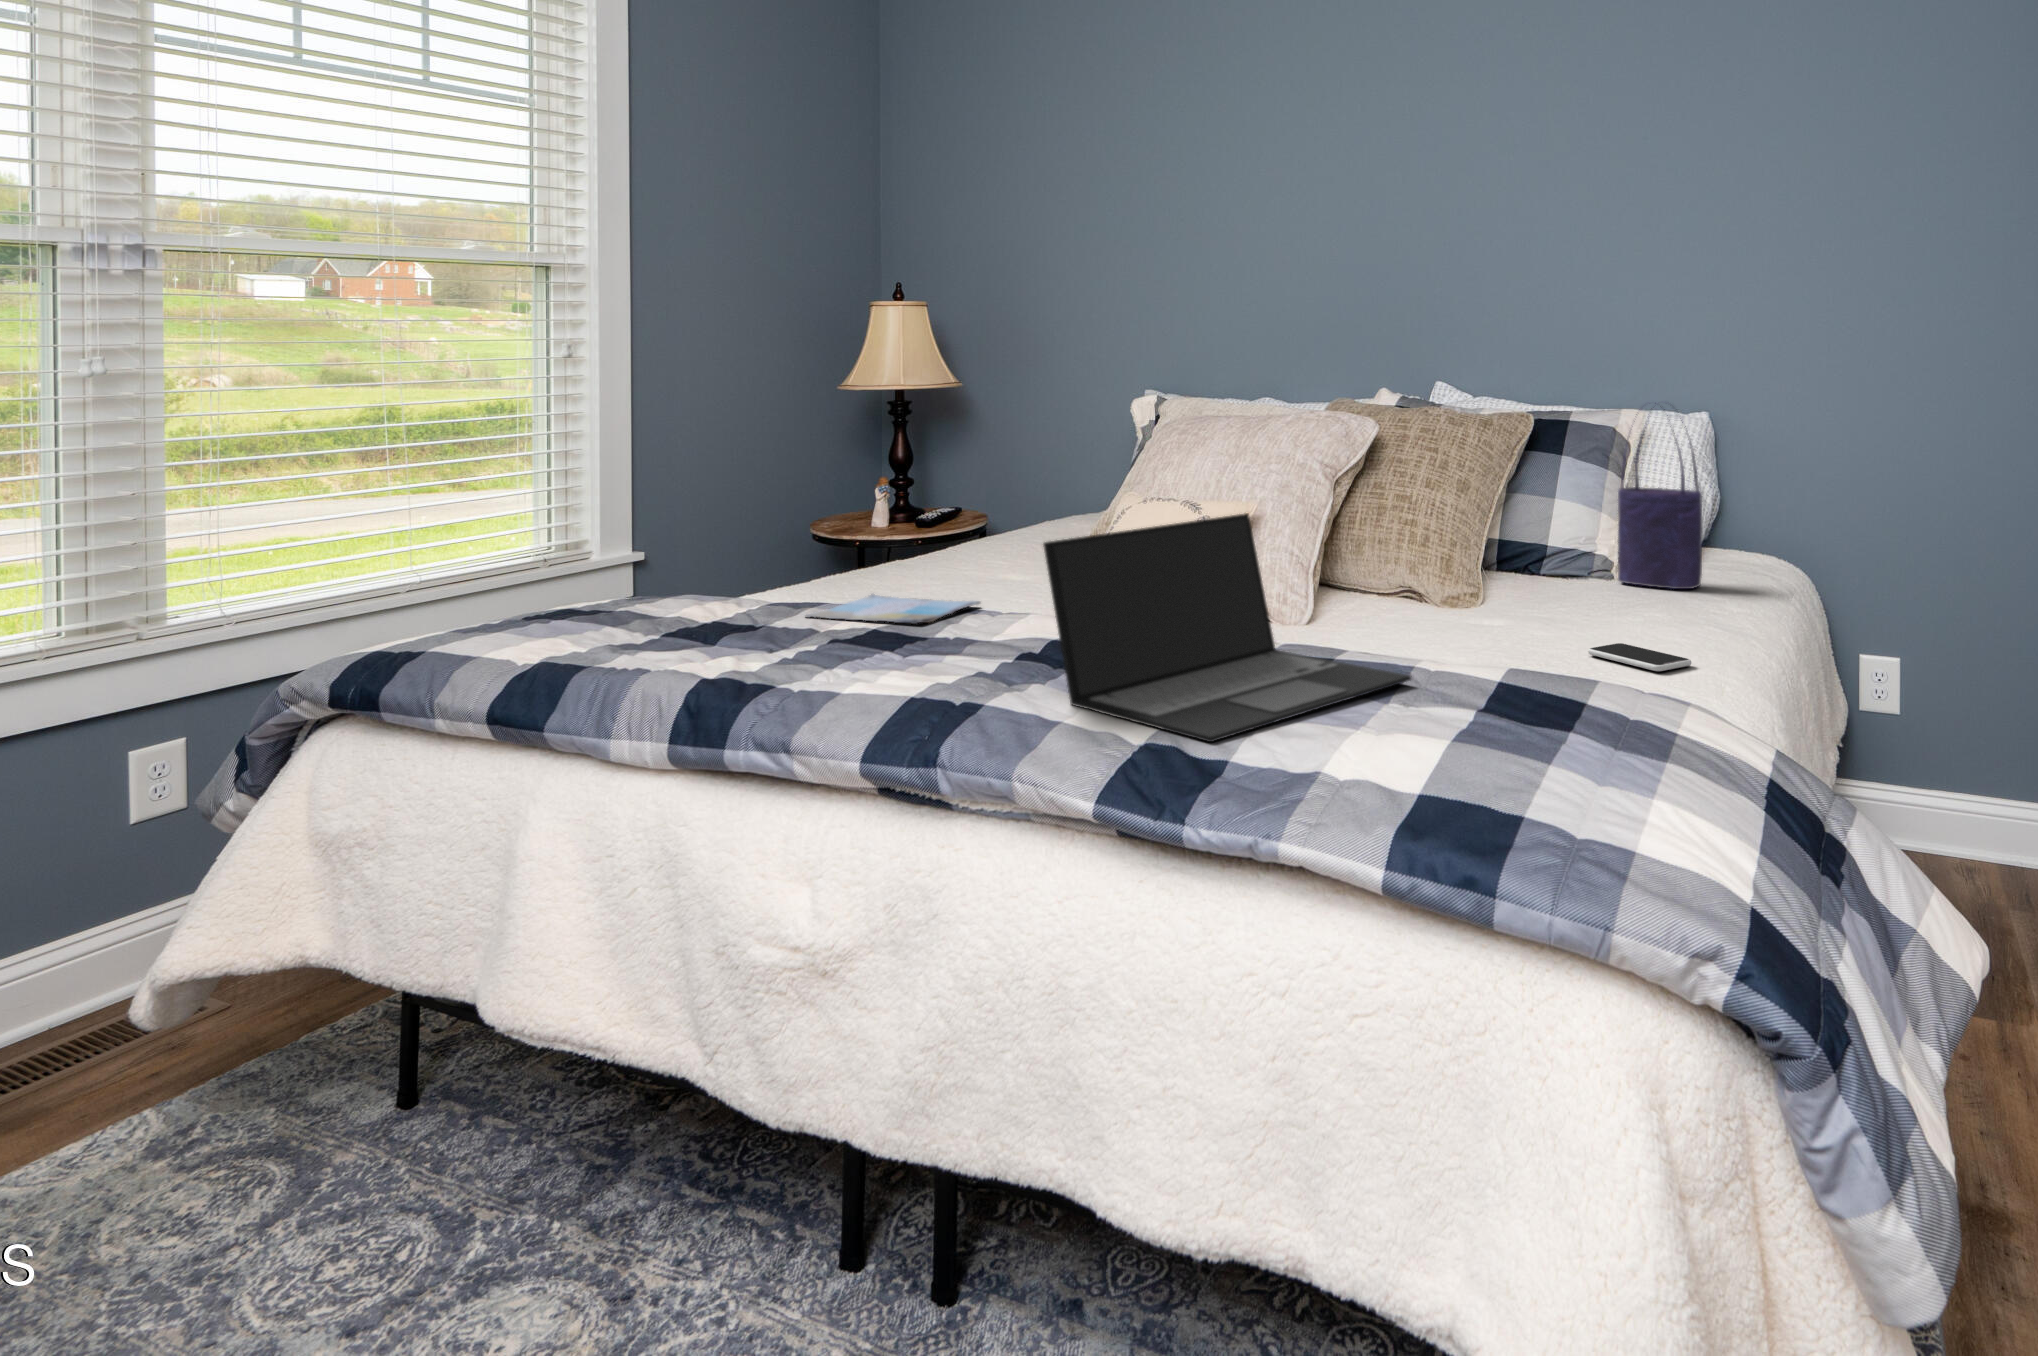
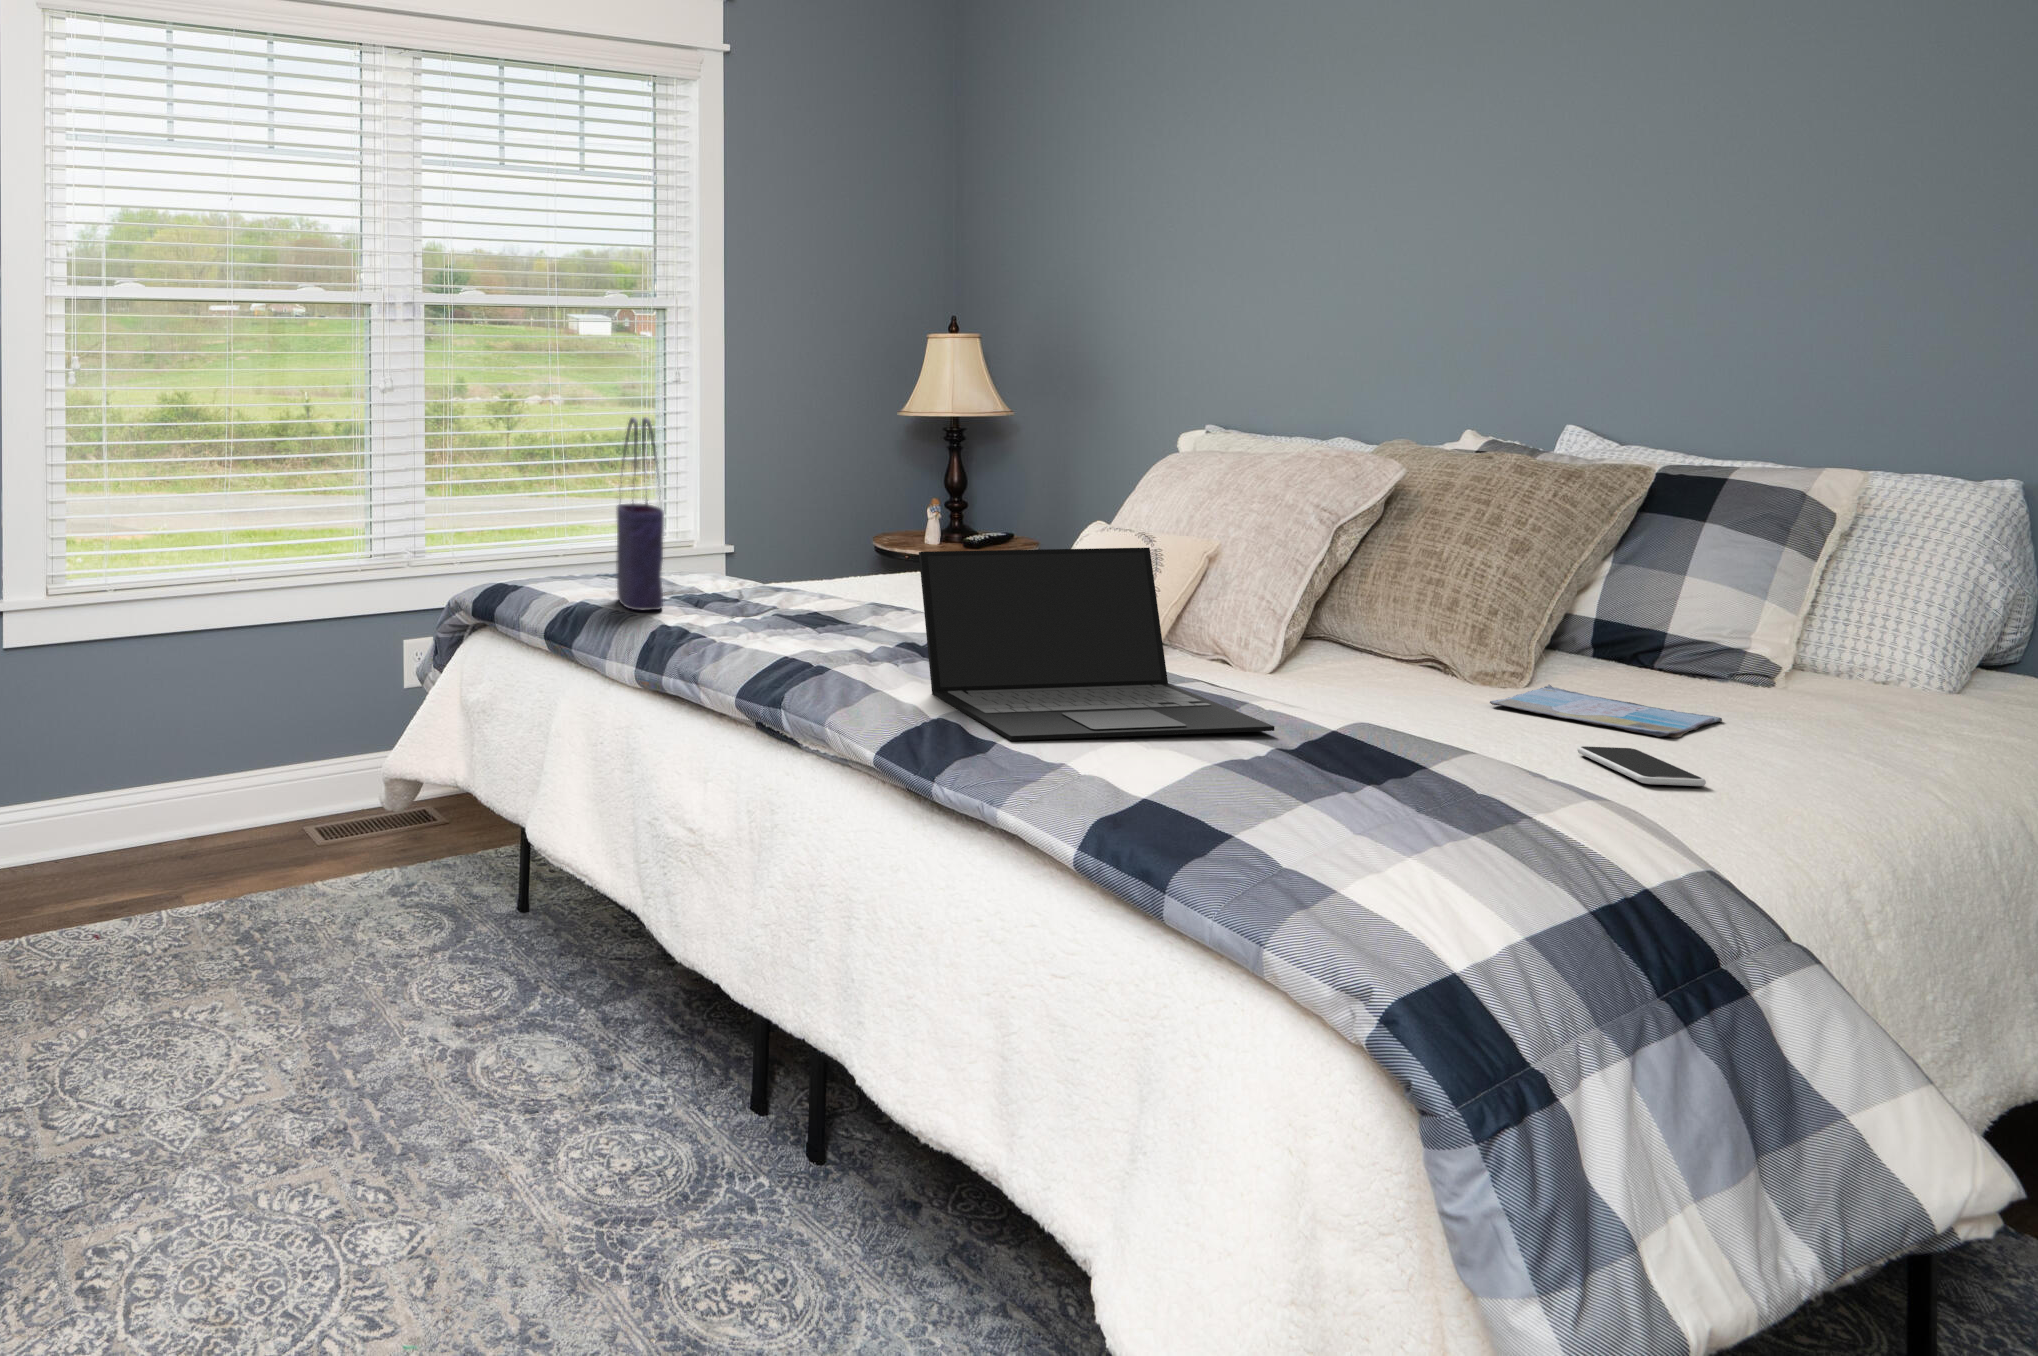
tote bag: present [1618,403,1702,589] -> present [616,417,664,610]
book: present [806,594,980,624] -> present [1490,685,1722,738]

